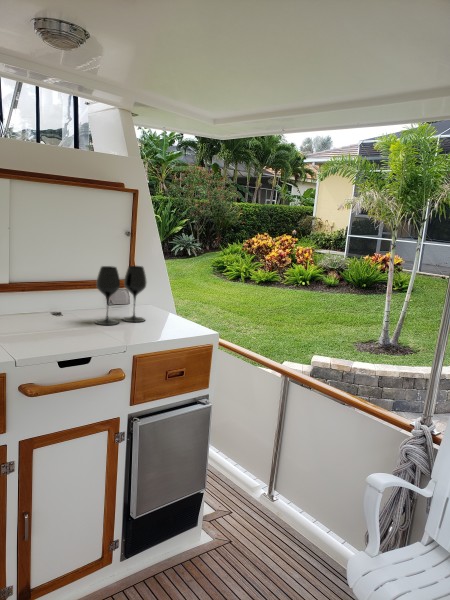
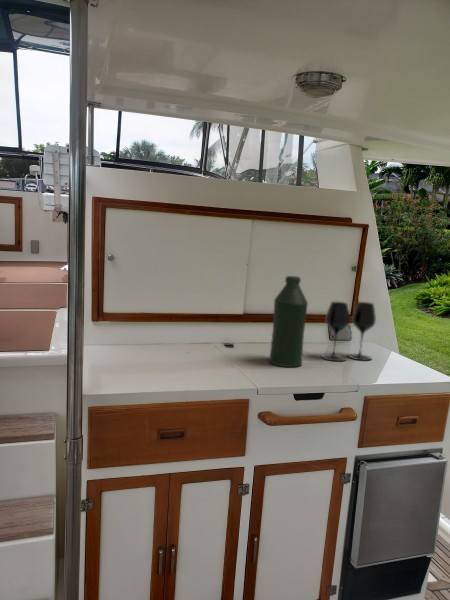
bottle: none [36,241,73,335] -> present [270,276,308,367]

